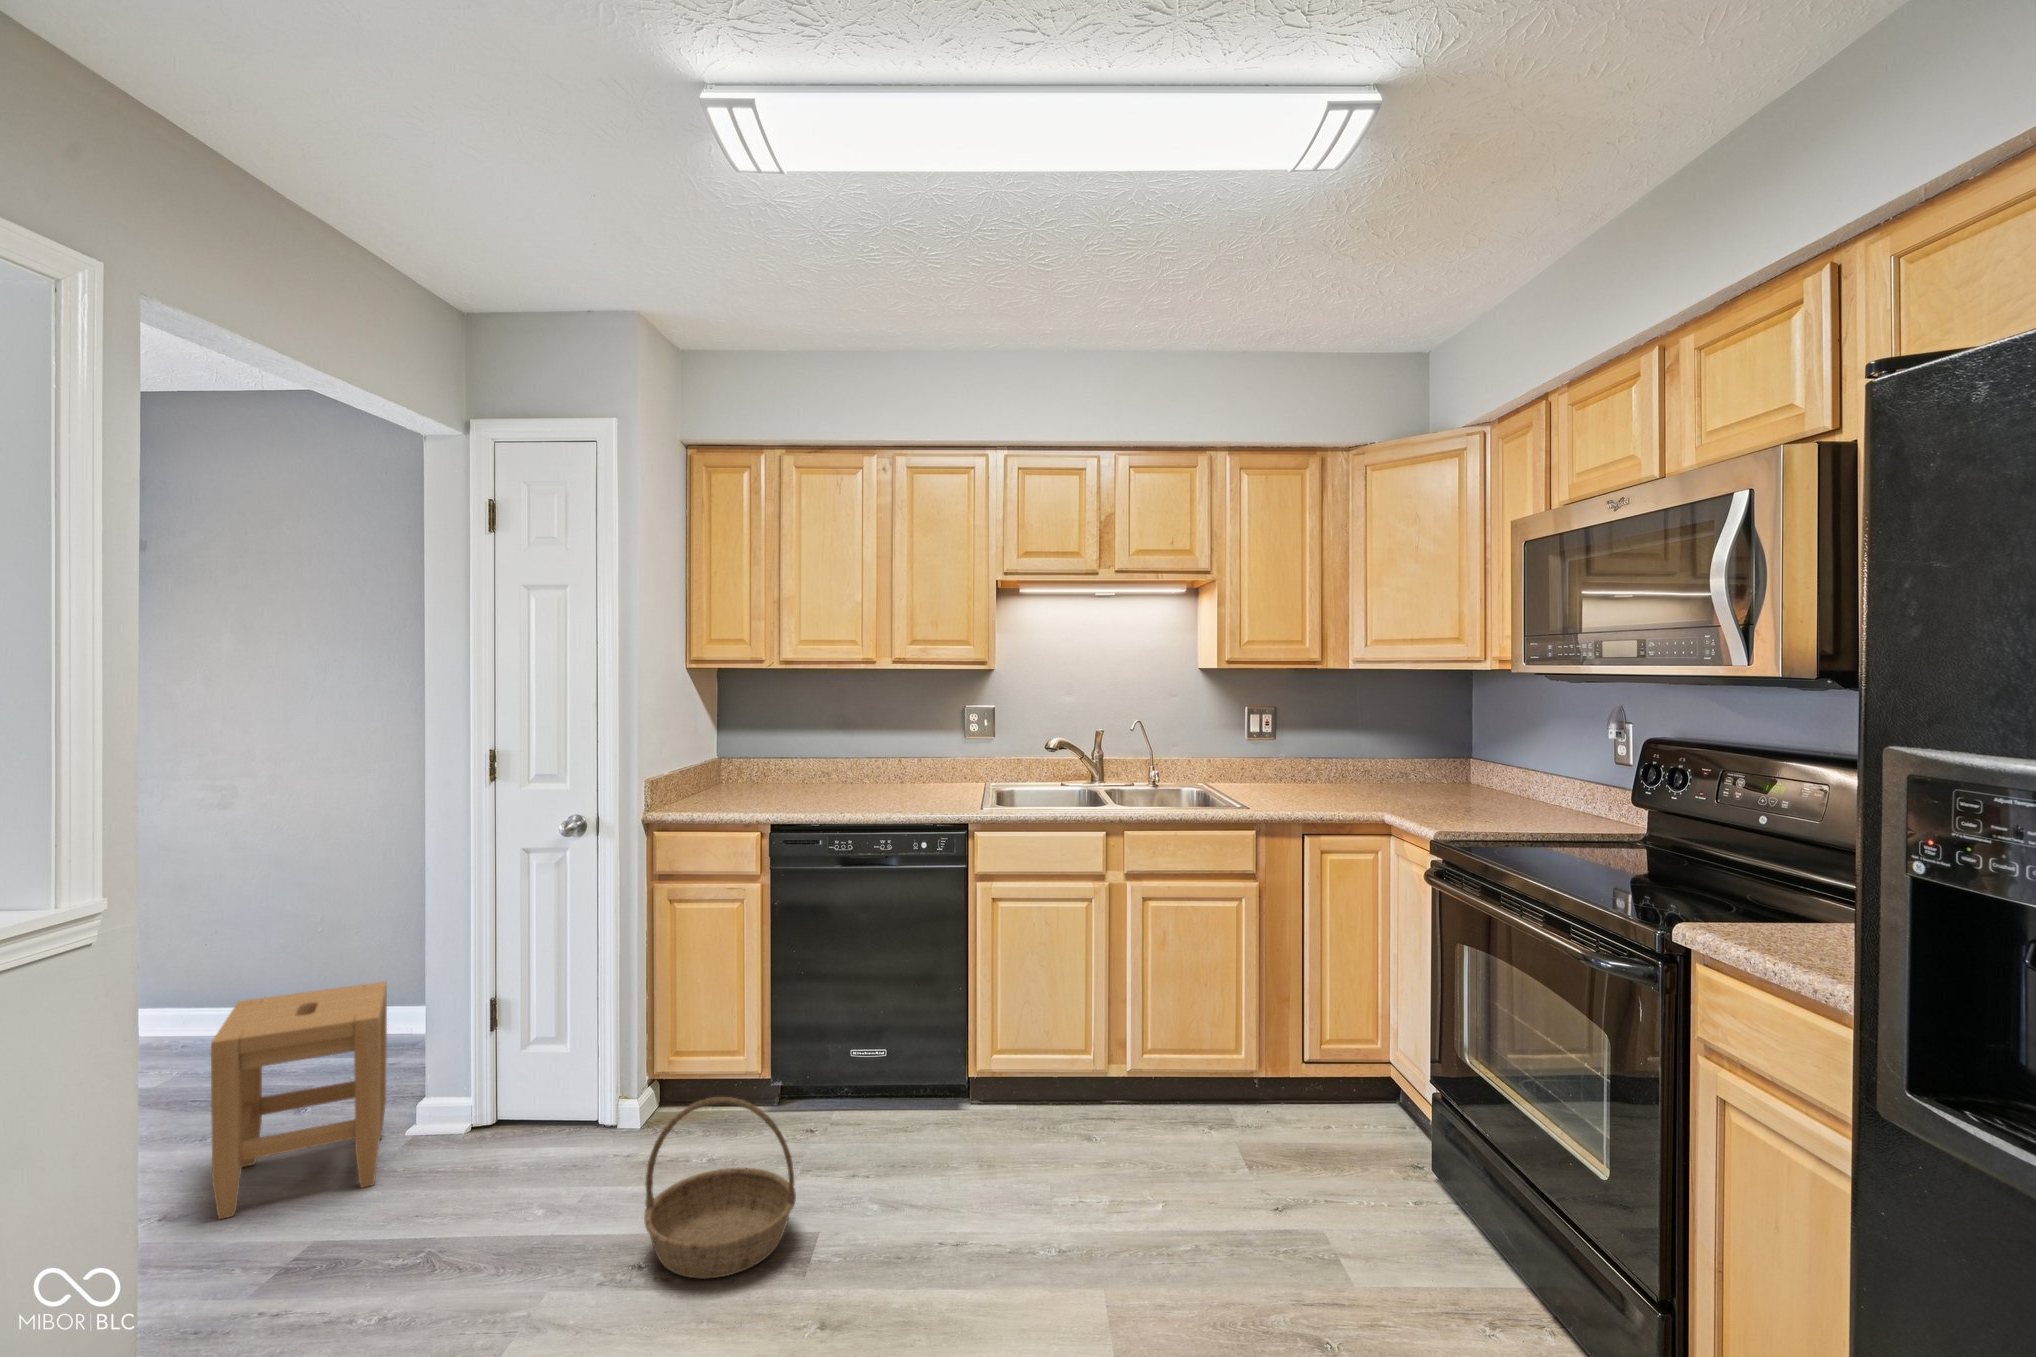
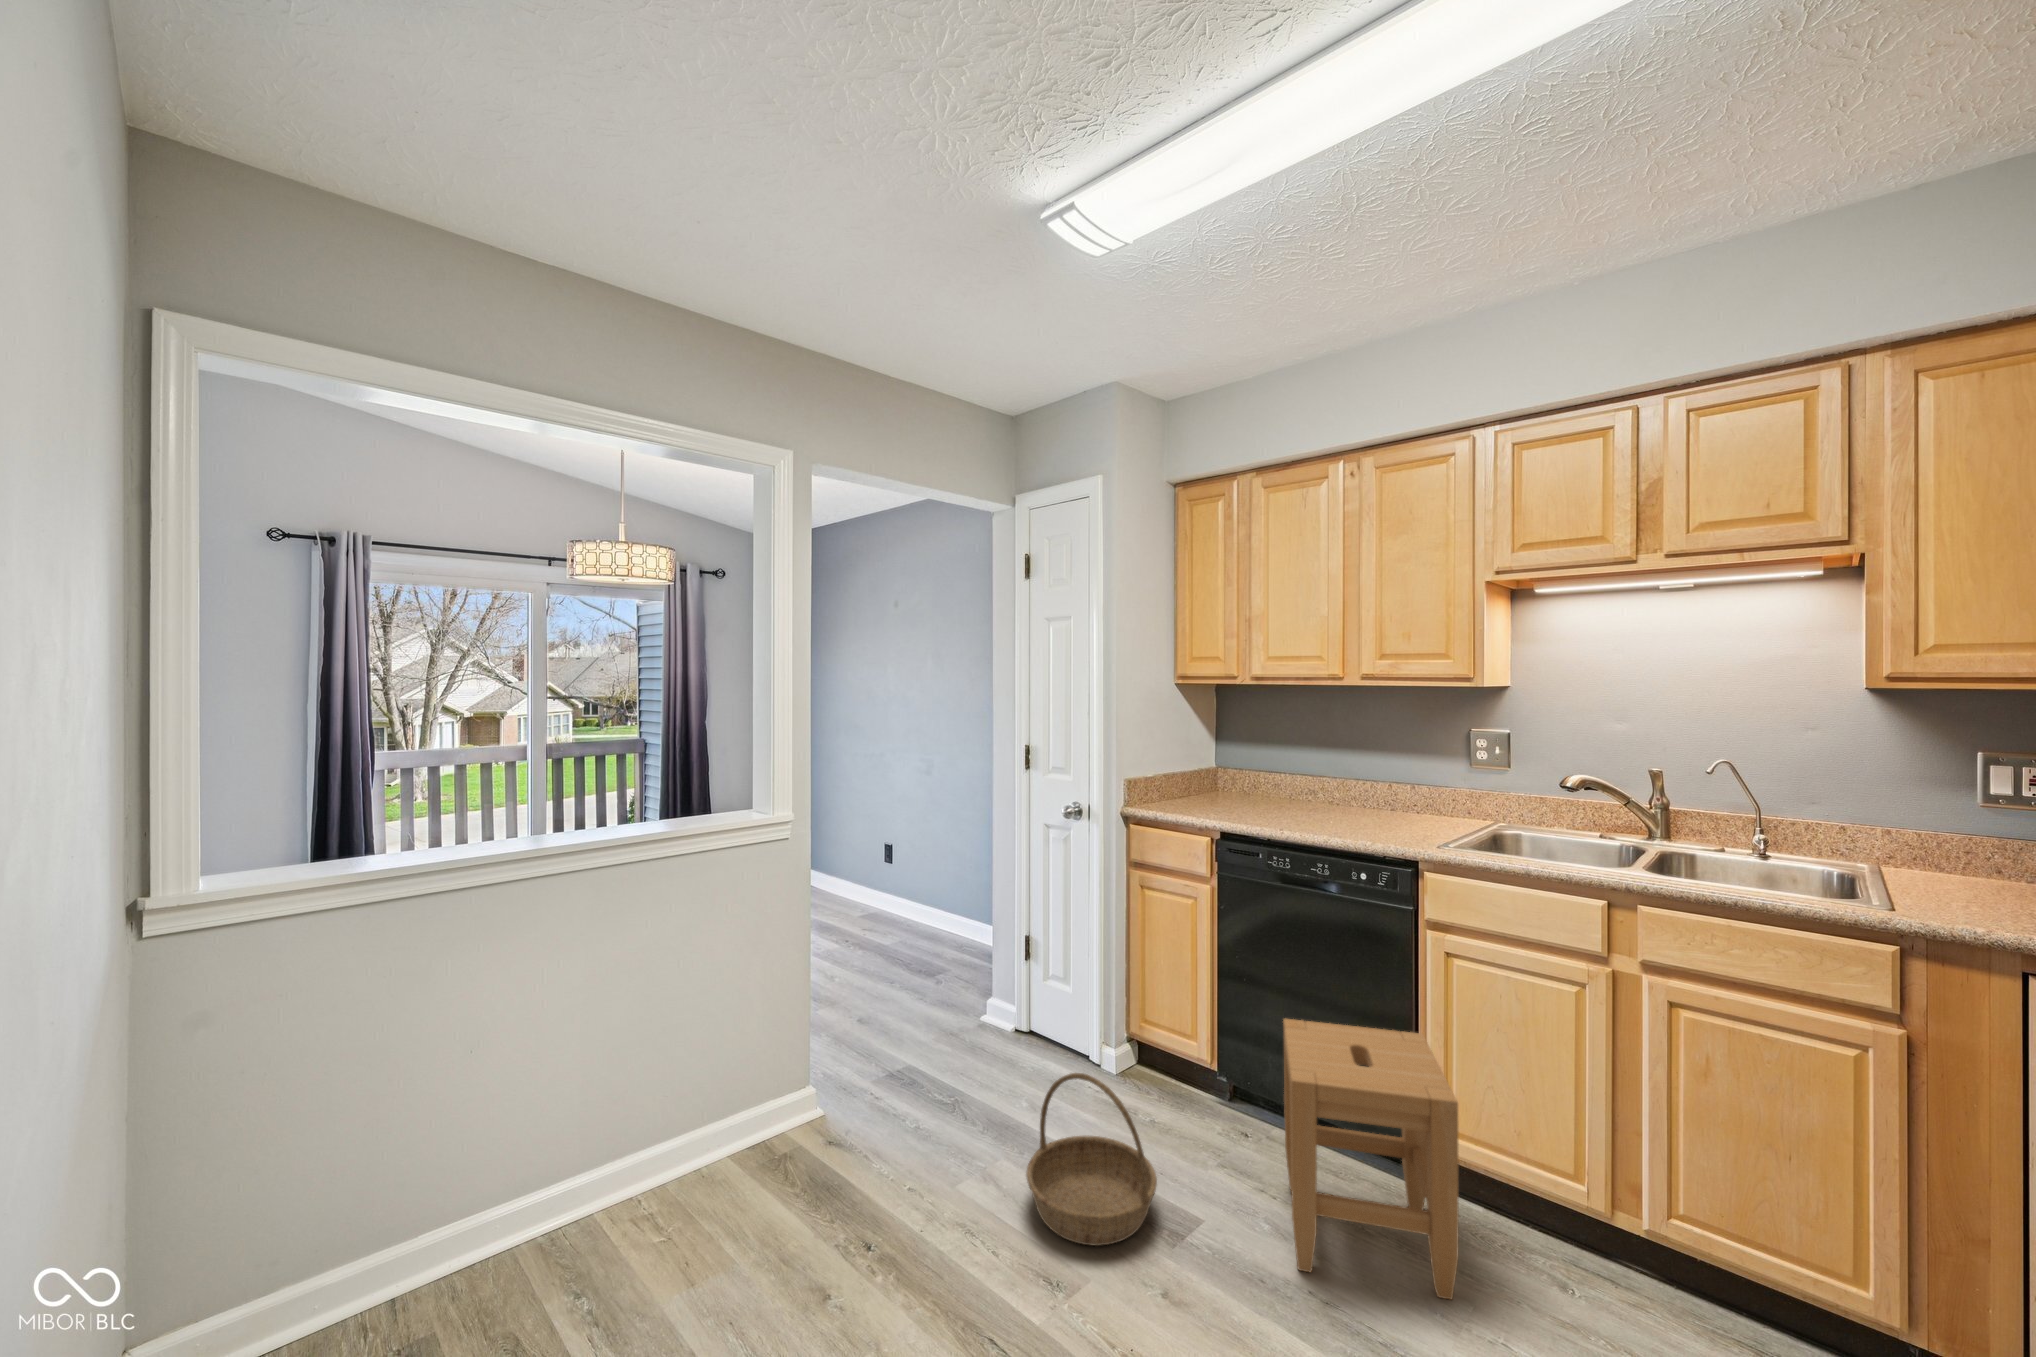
stool: present [211,982,387,1219] -> present [1283,1018,1458,1300]

